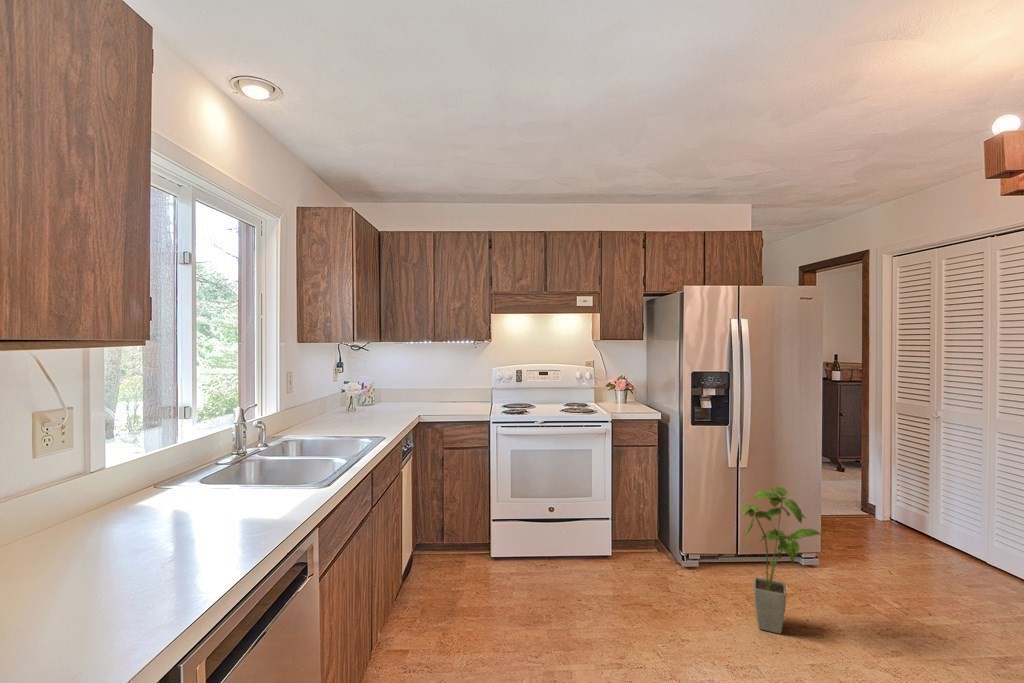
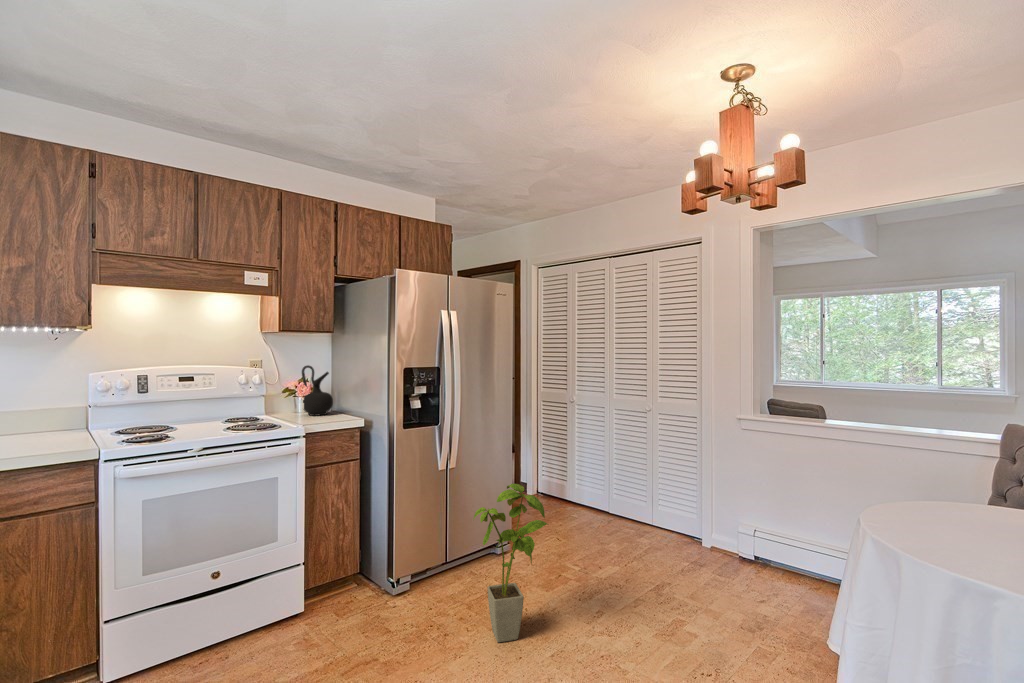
ceramic jug: none [619,367,644,407] -> present [302,365,333,416]

